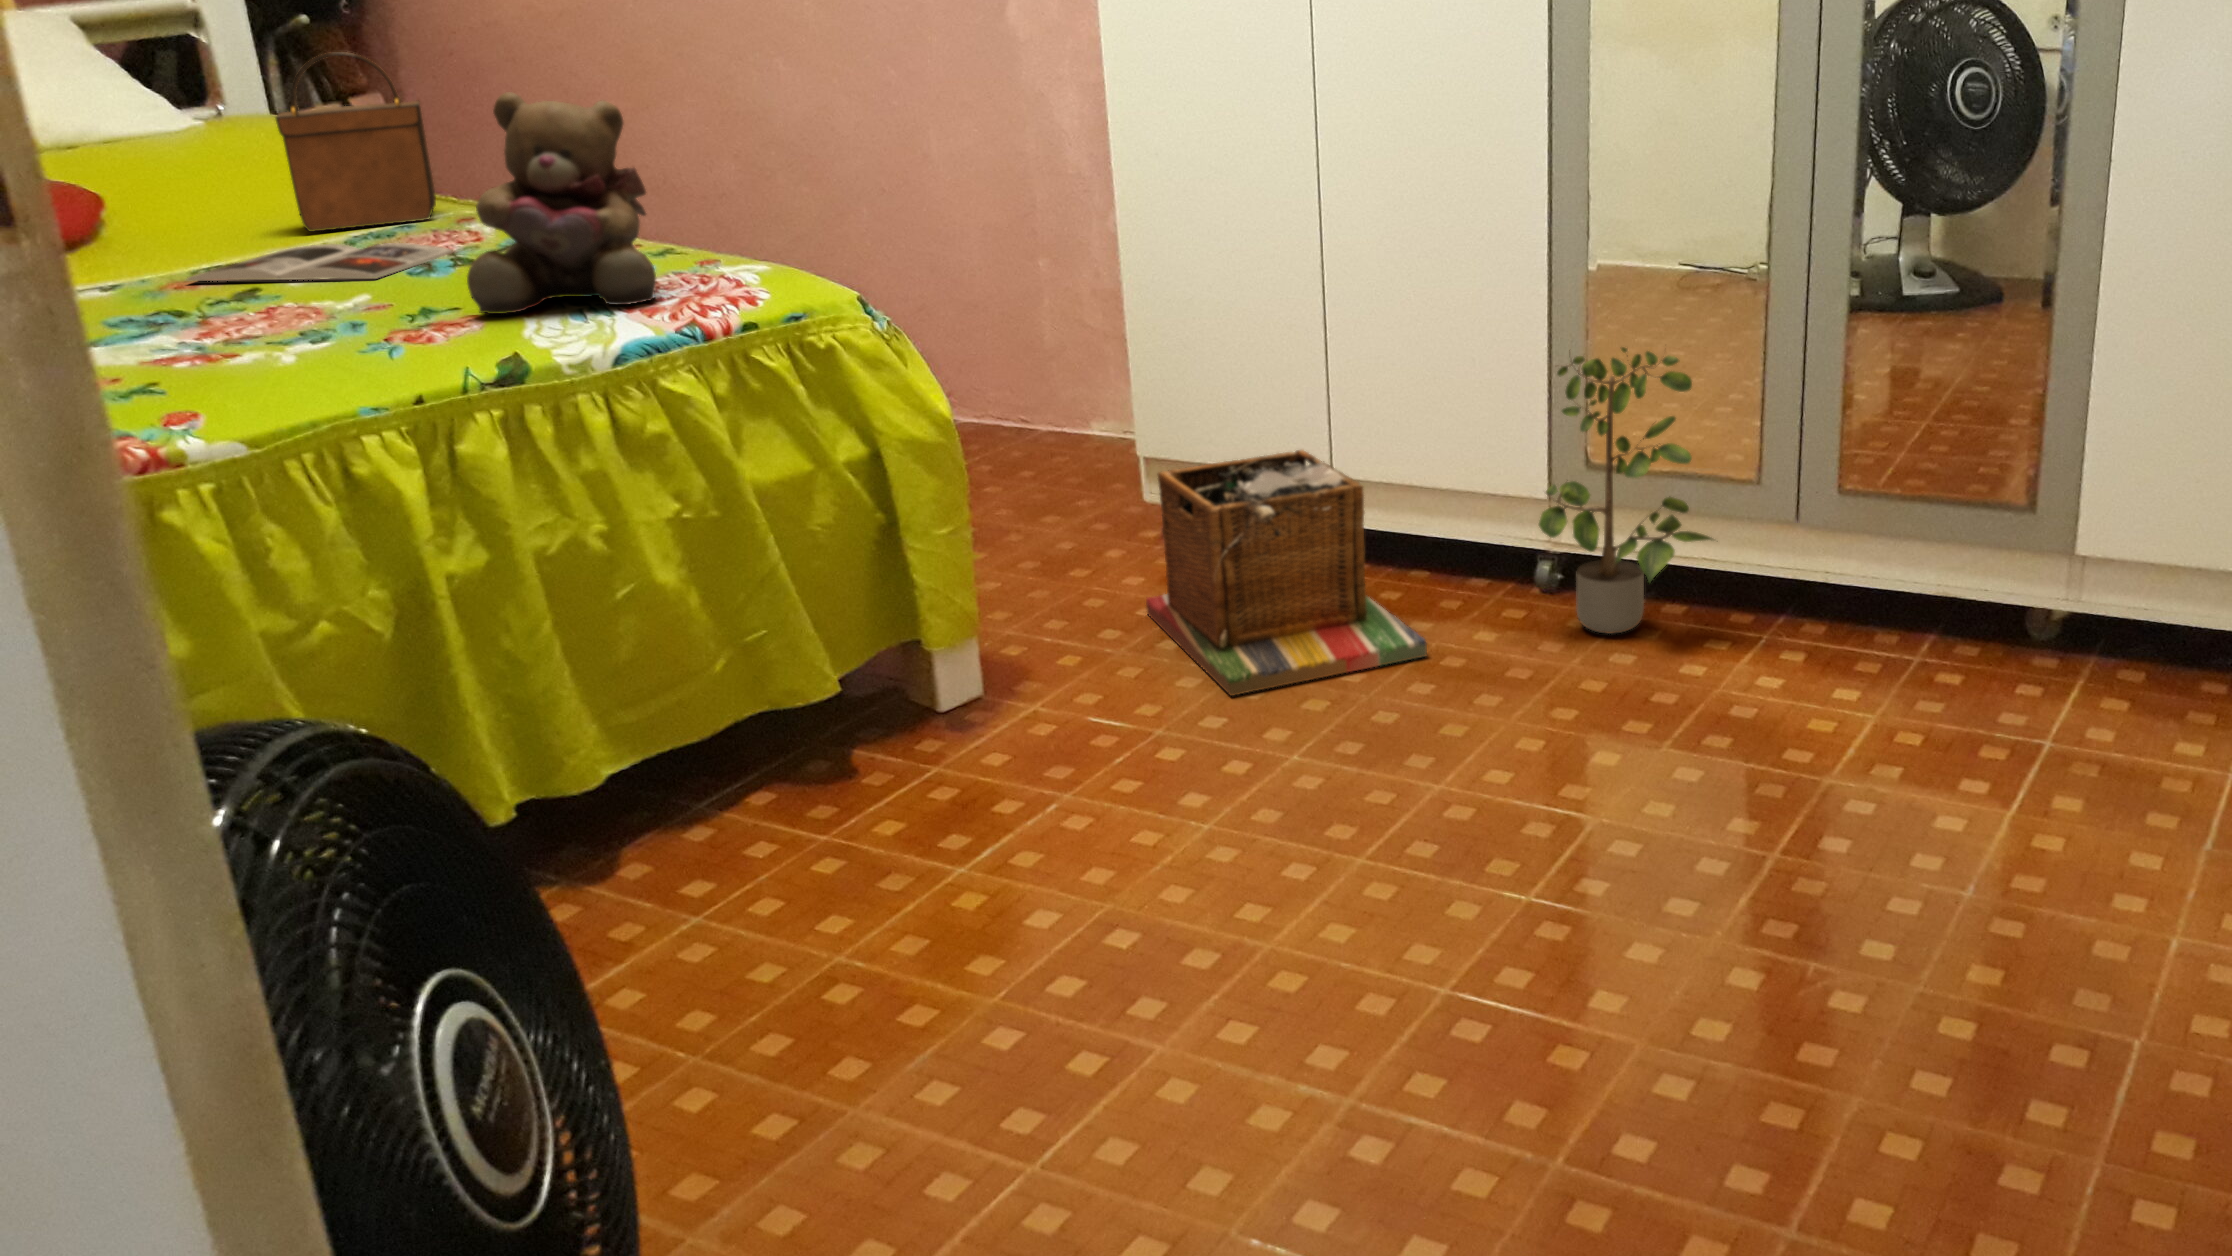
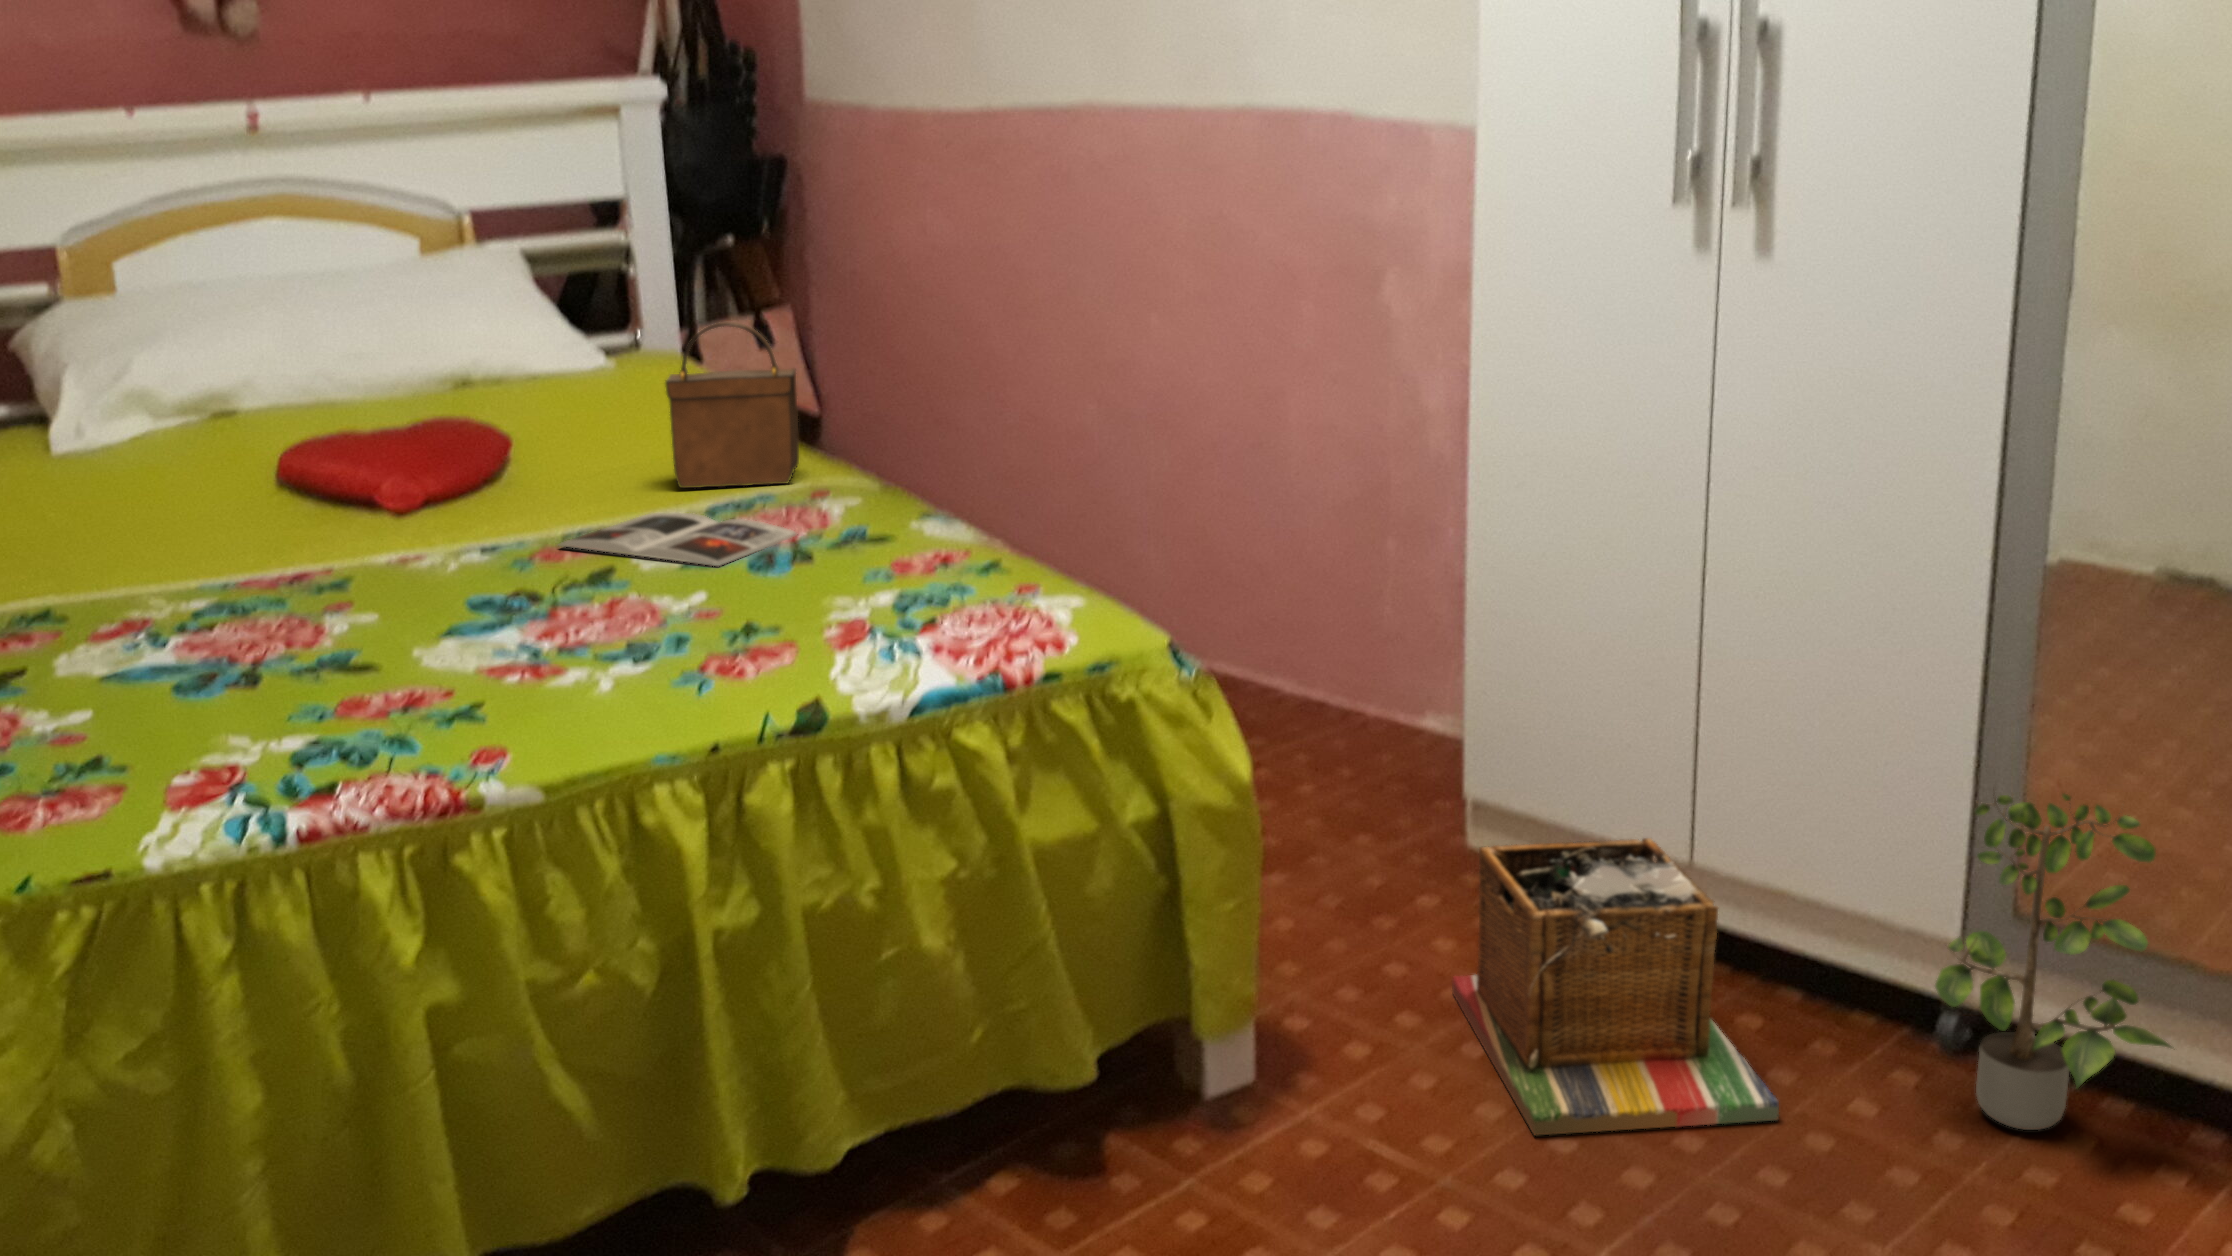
teddy bear: present [467,92,656,314] -> none [787,424,968,645]

